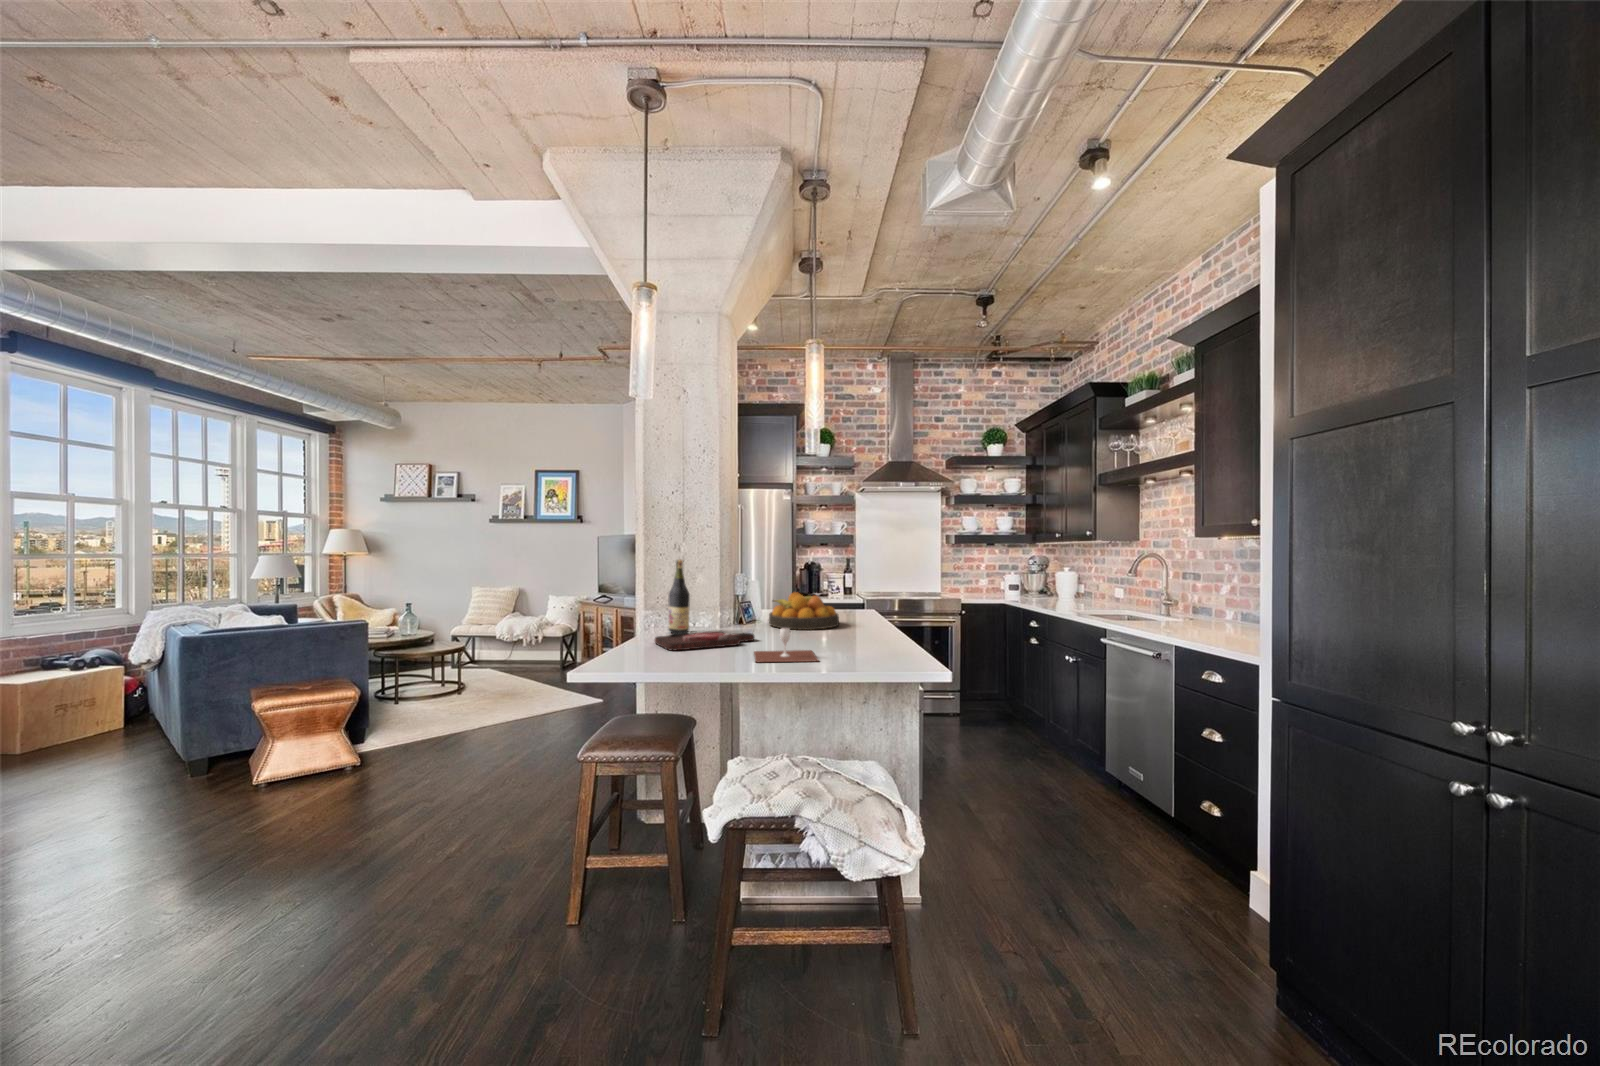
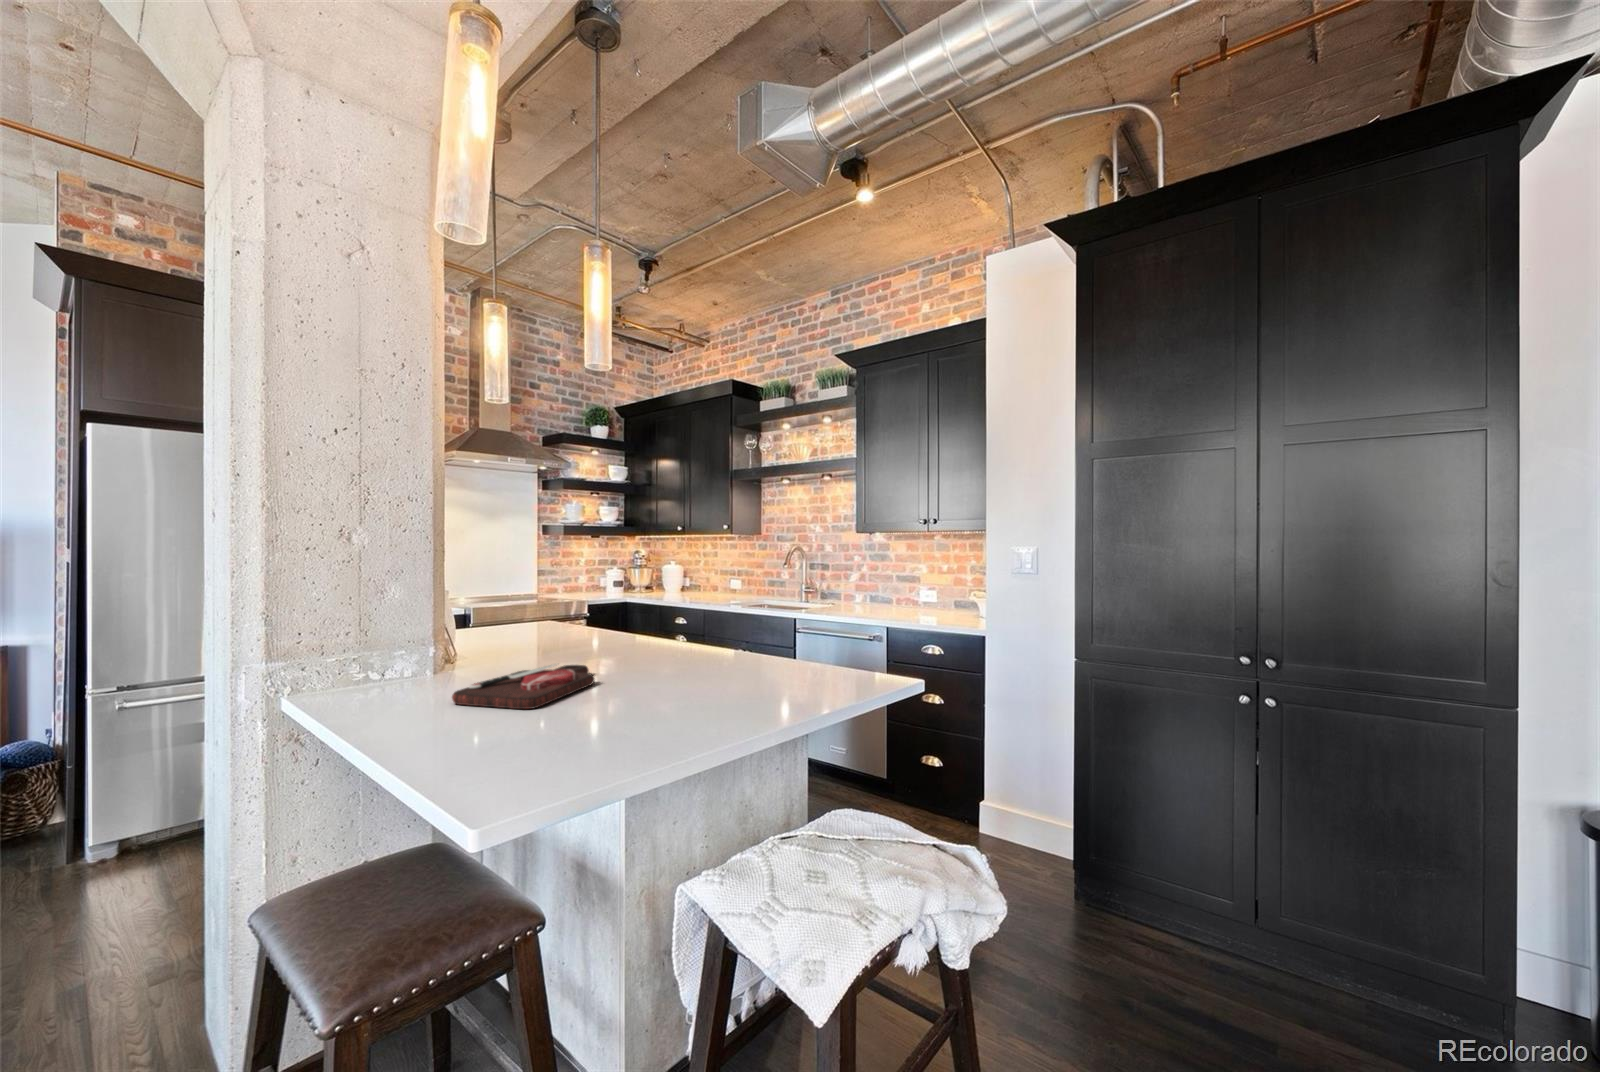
wine bottle: present [668,560,690,633] -> none [400,559,441,685]
fruit bowl: present [769,592,839,630] -> none [510,602,615,654]
wine glass: present [754,628,818,662] -> none [646,648,763,700]

